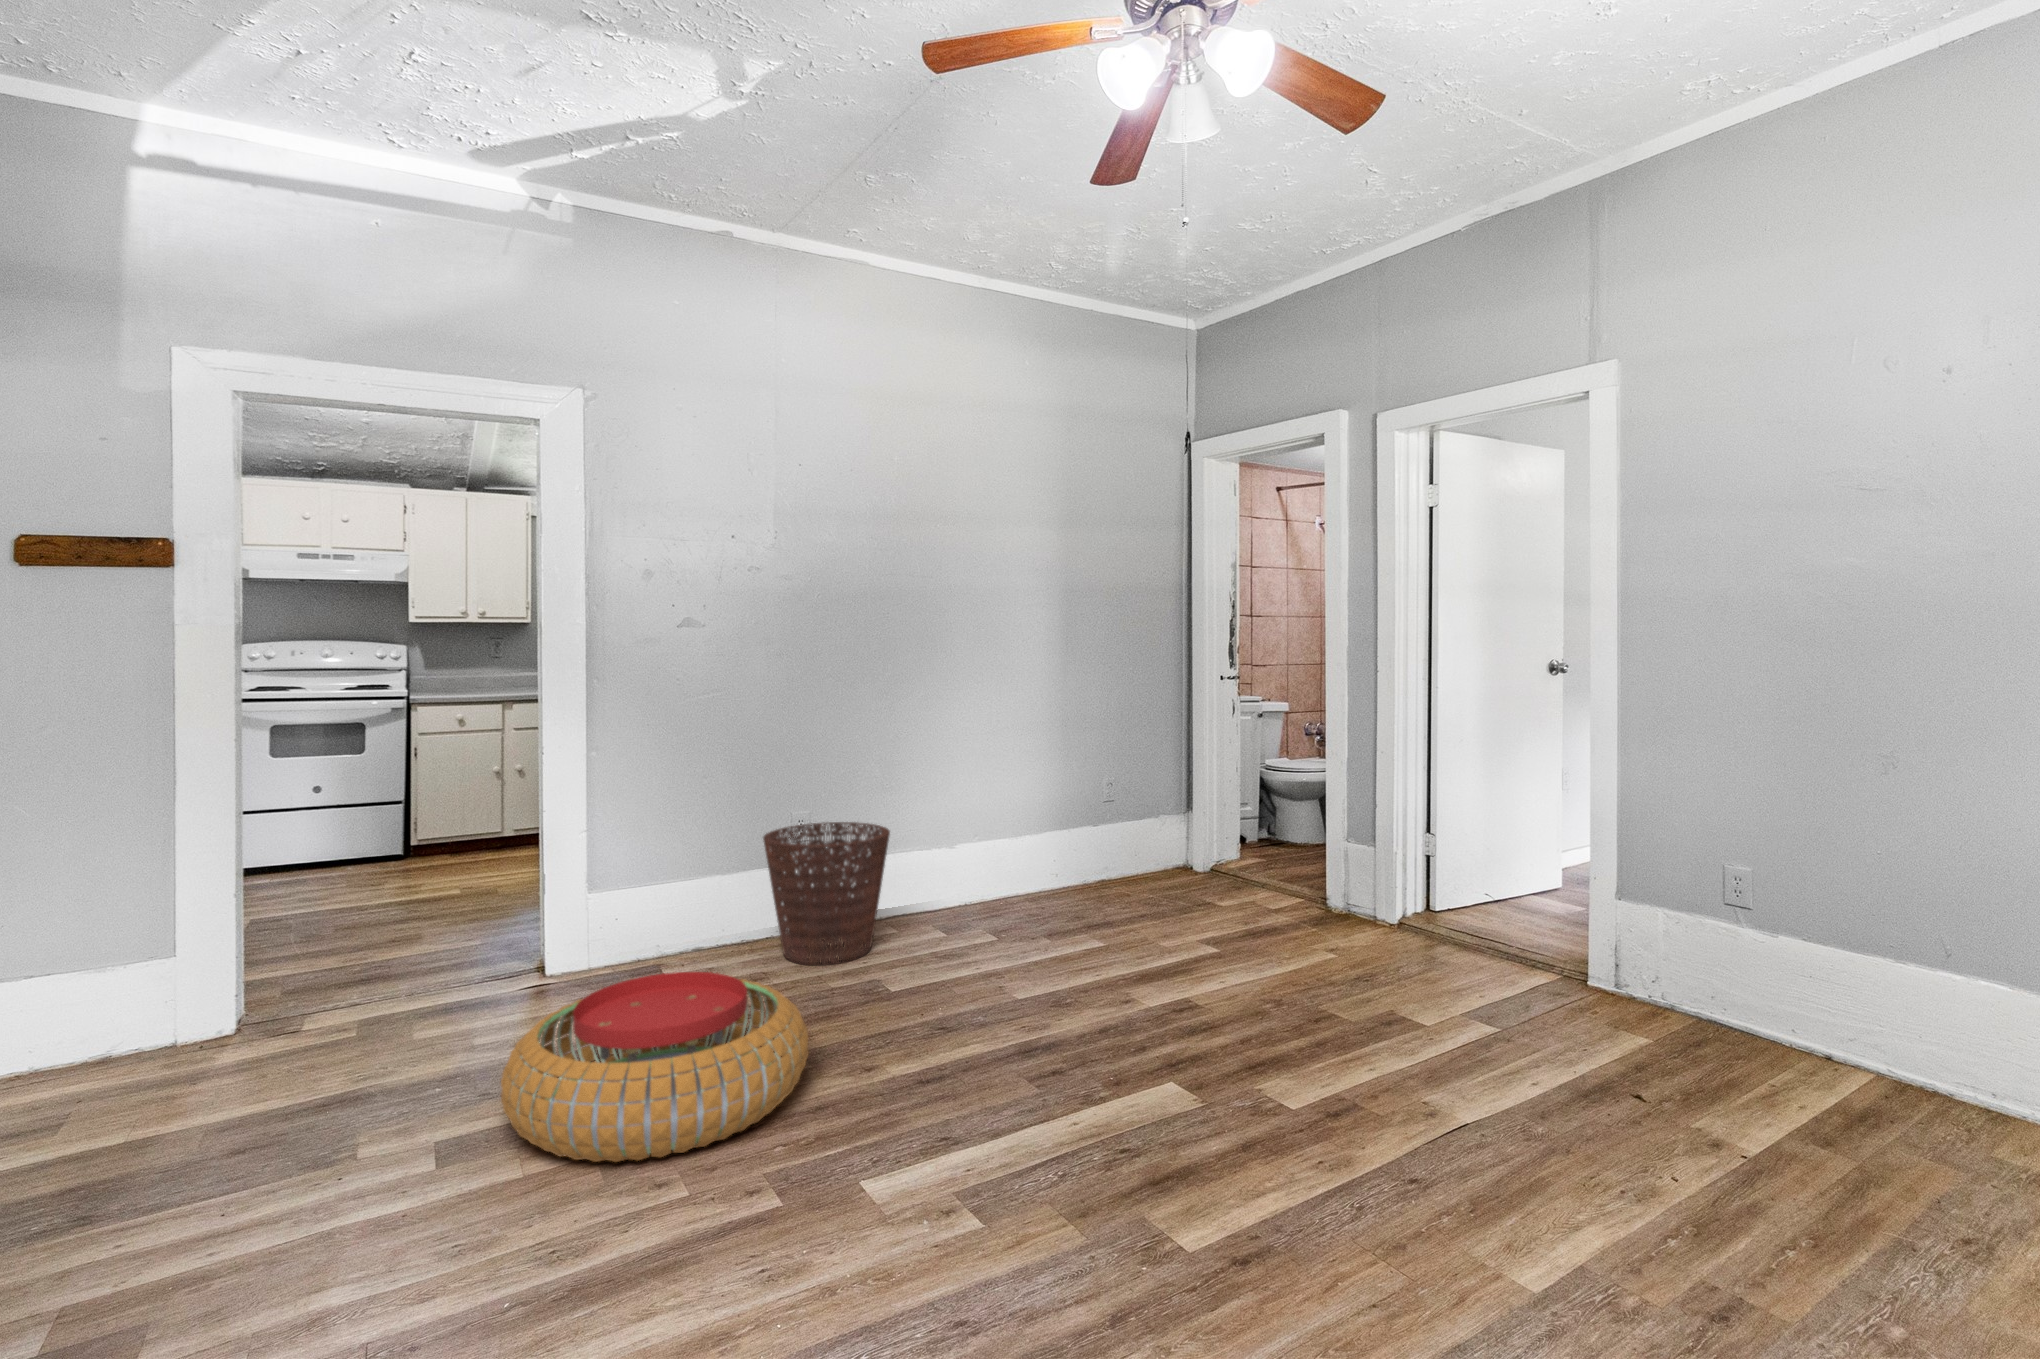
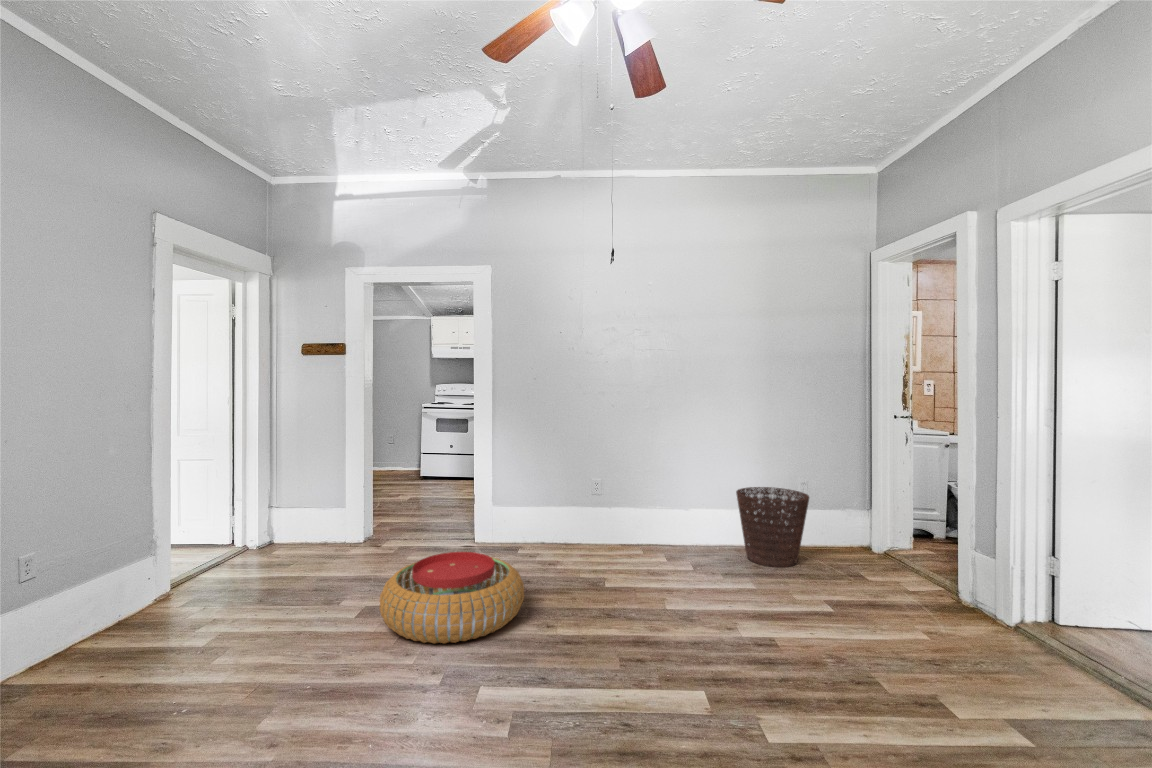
basket: present [763,822,890,964] -> present [736,487,809,567]

